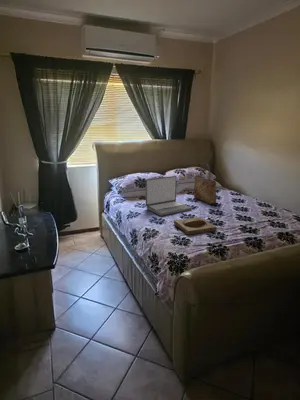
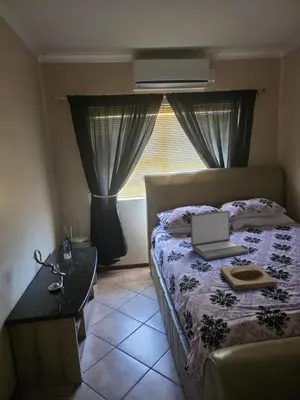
tote bag: present [194,163,216,204] -> none [254,195,283,246]

